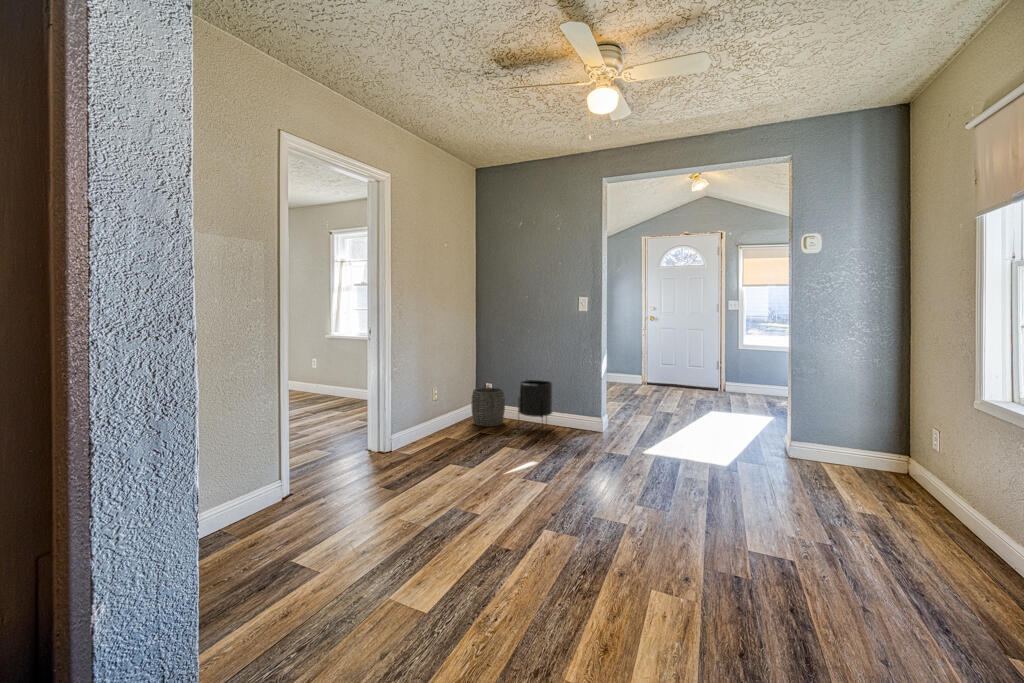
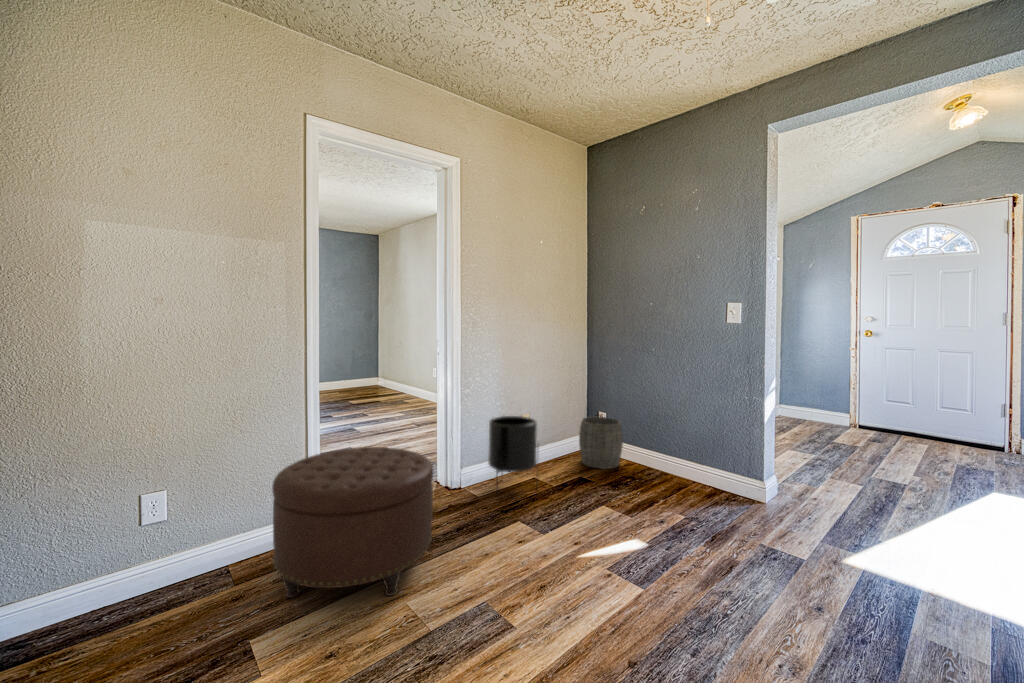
planter: present [518,380,553,418] -> present [488,416,537,489]
ottoman: none [282,418,406,530] -> present [272,447,433,598]

